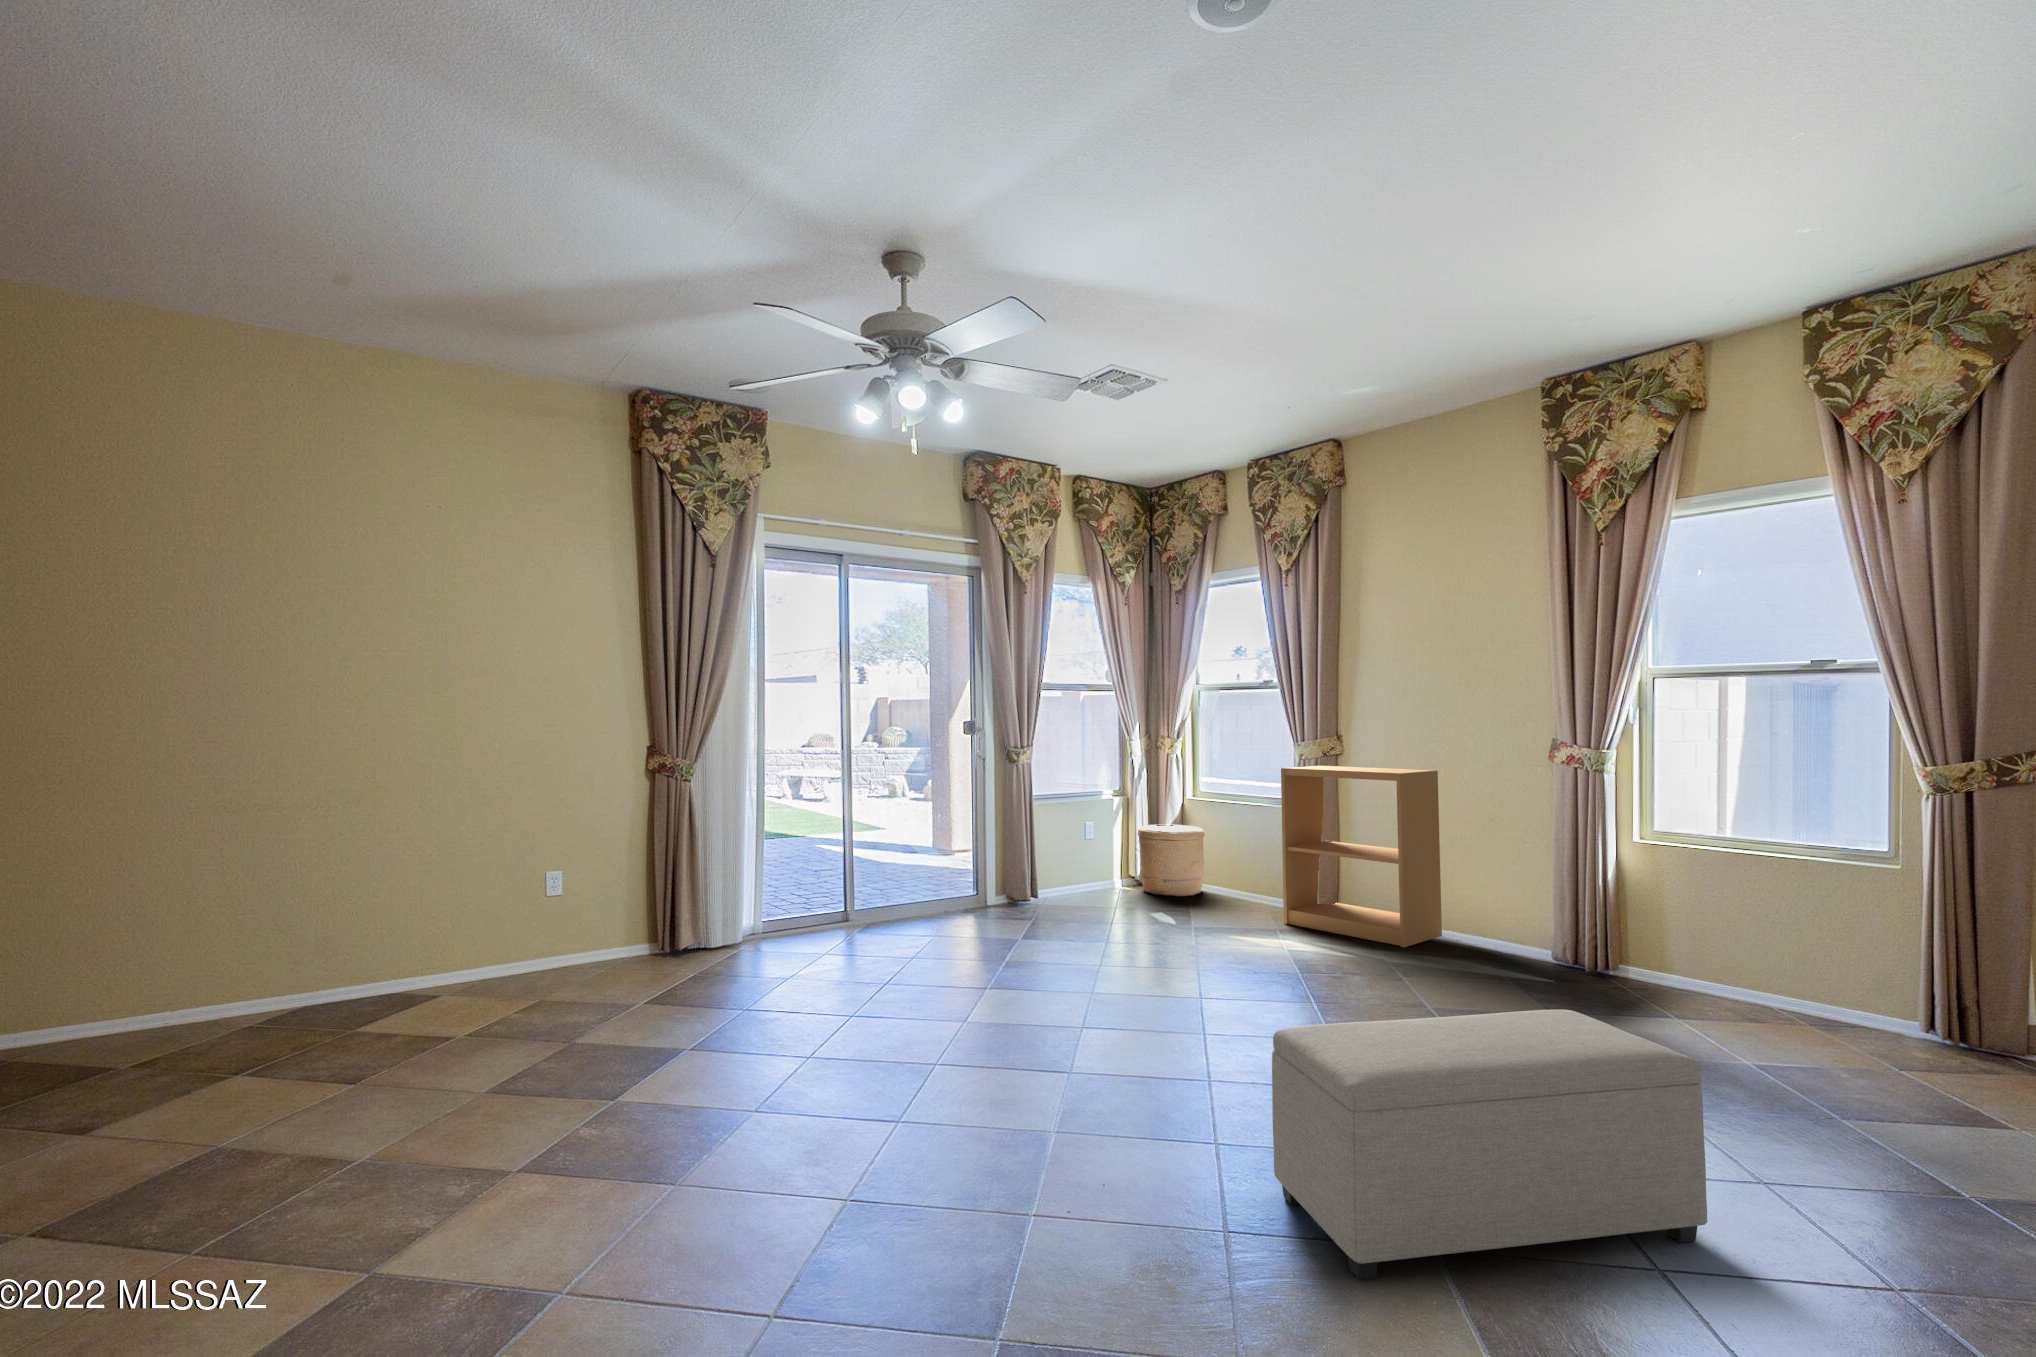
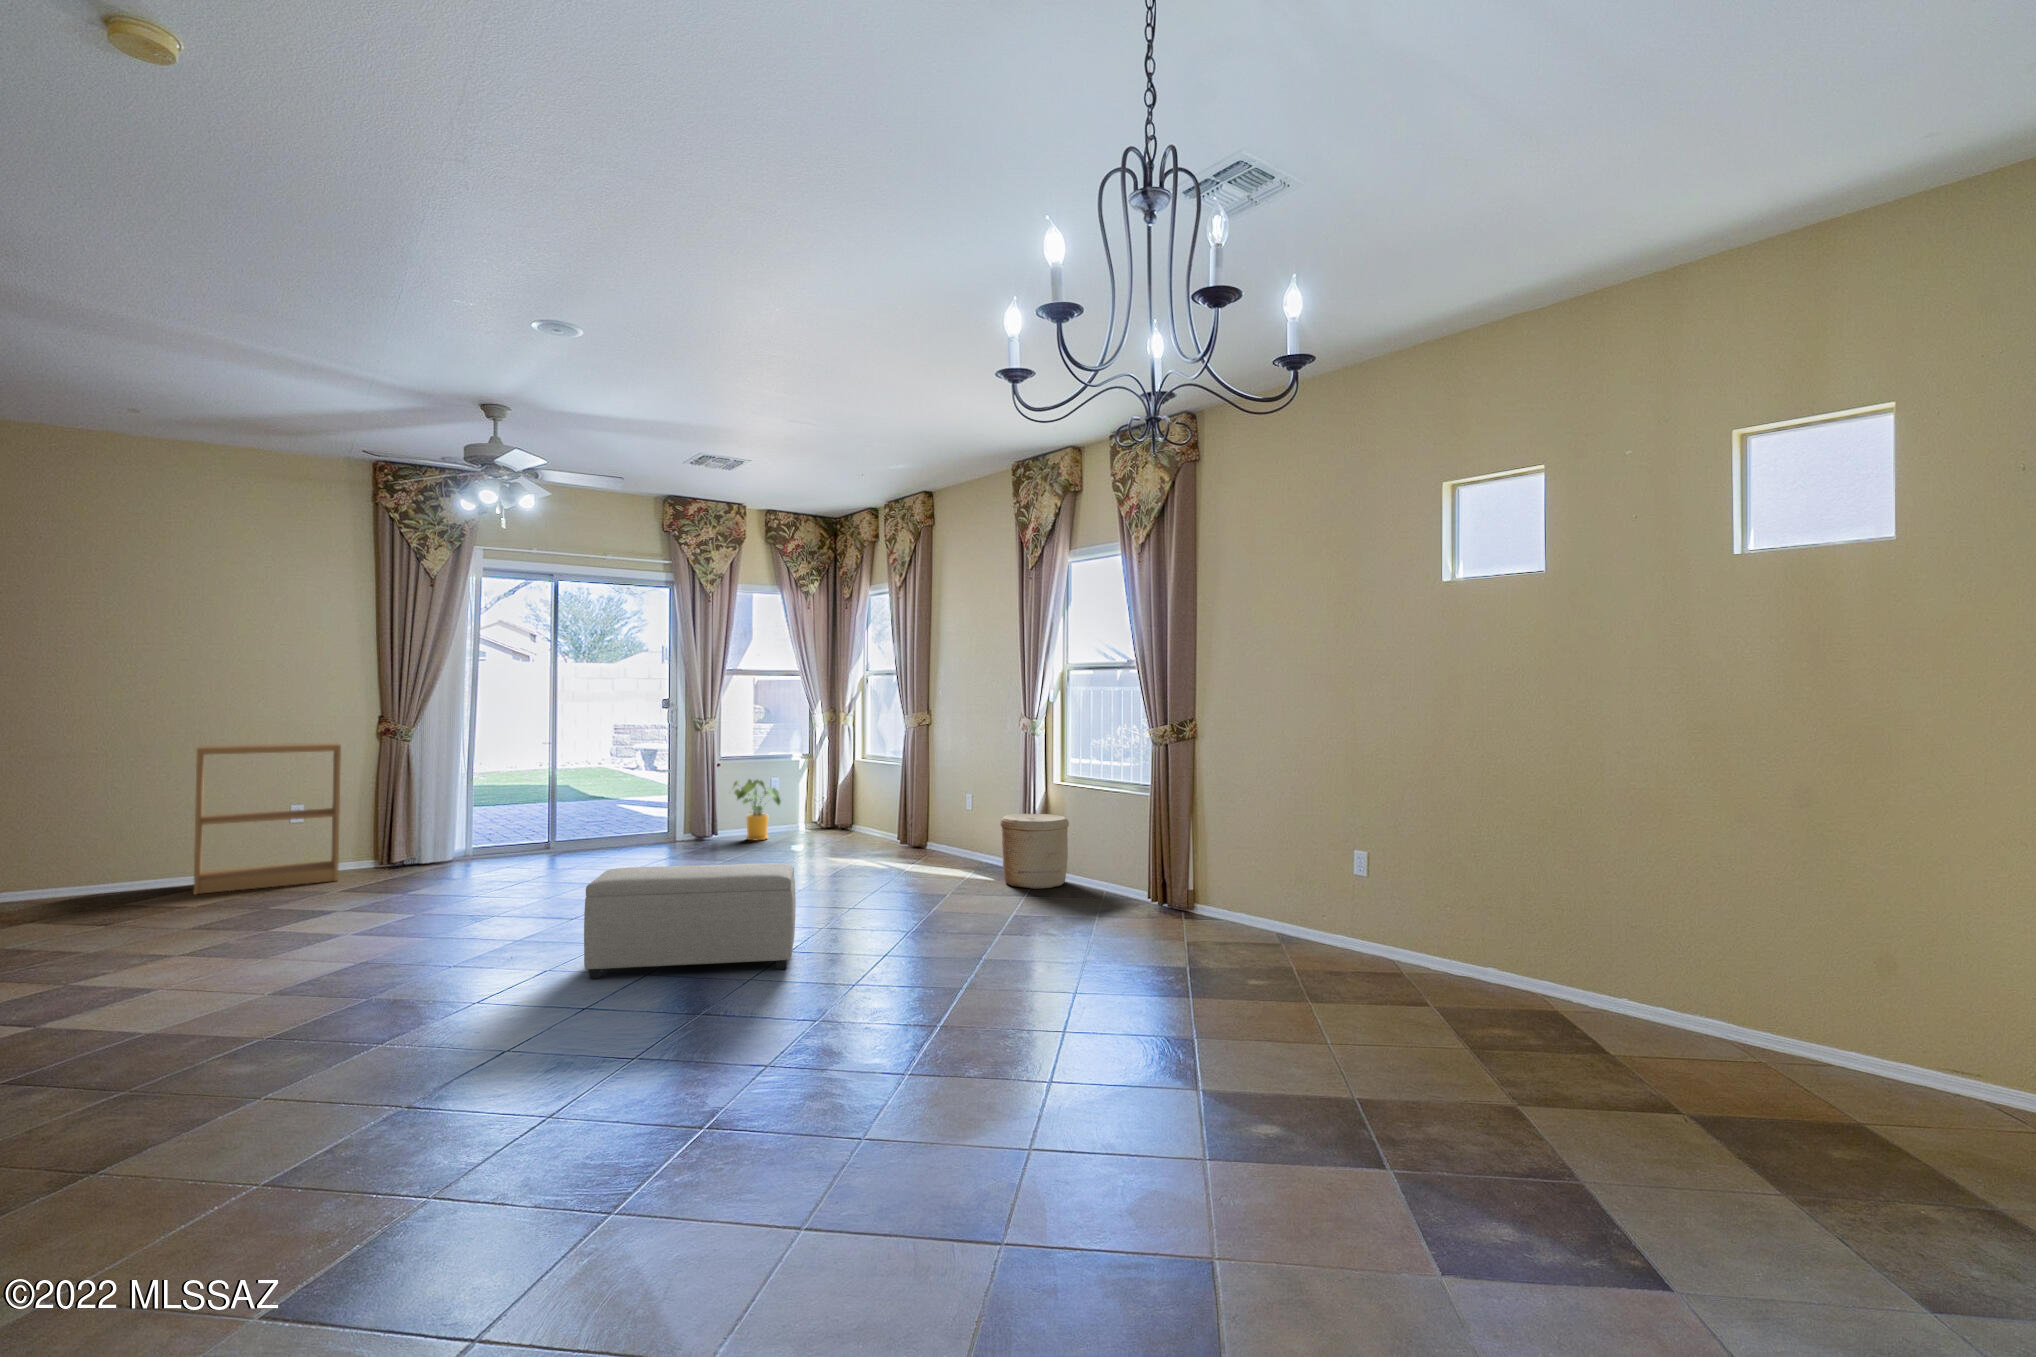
bookshelf: present [1281,766,1442,947] -> present [193,743,341,894]
house plant: none [1048,822,1122,904] -> present [734,779,781,840]
woven basket: present [1138,824,1204,896] -> present [1000,814,1069,889]

